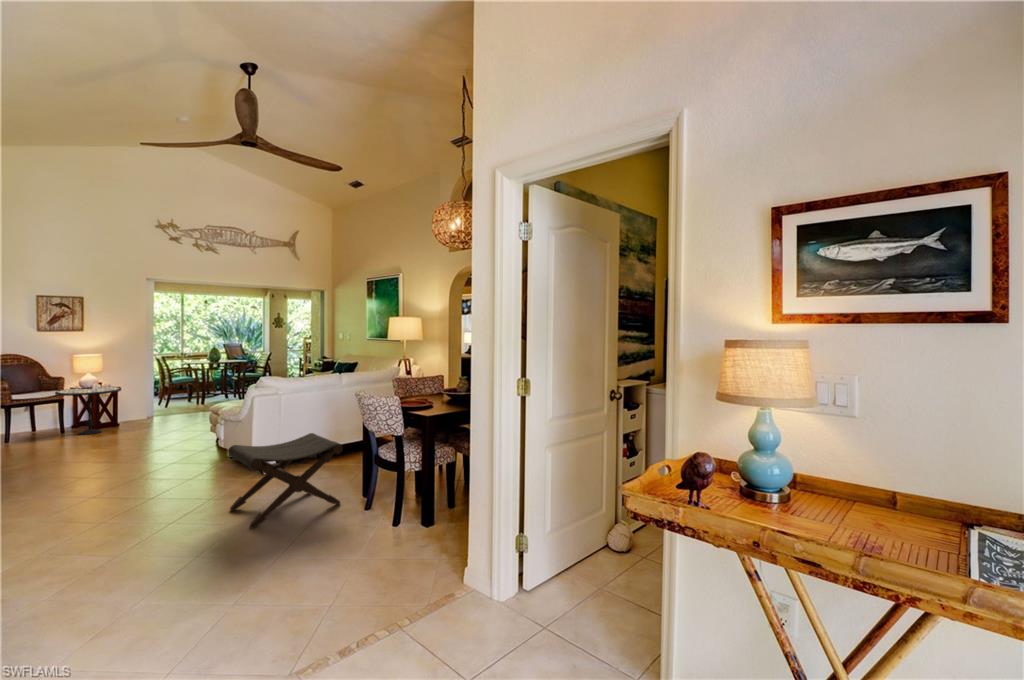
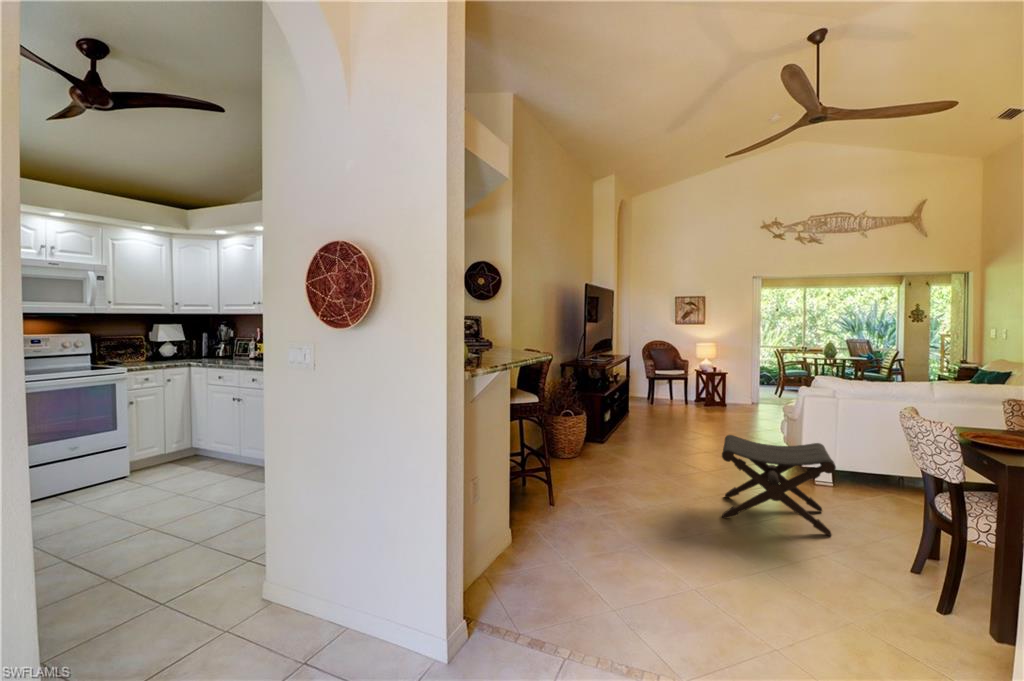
side table: present [55,387,121,435] -> none [682,371,725,409]

